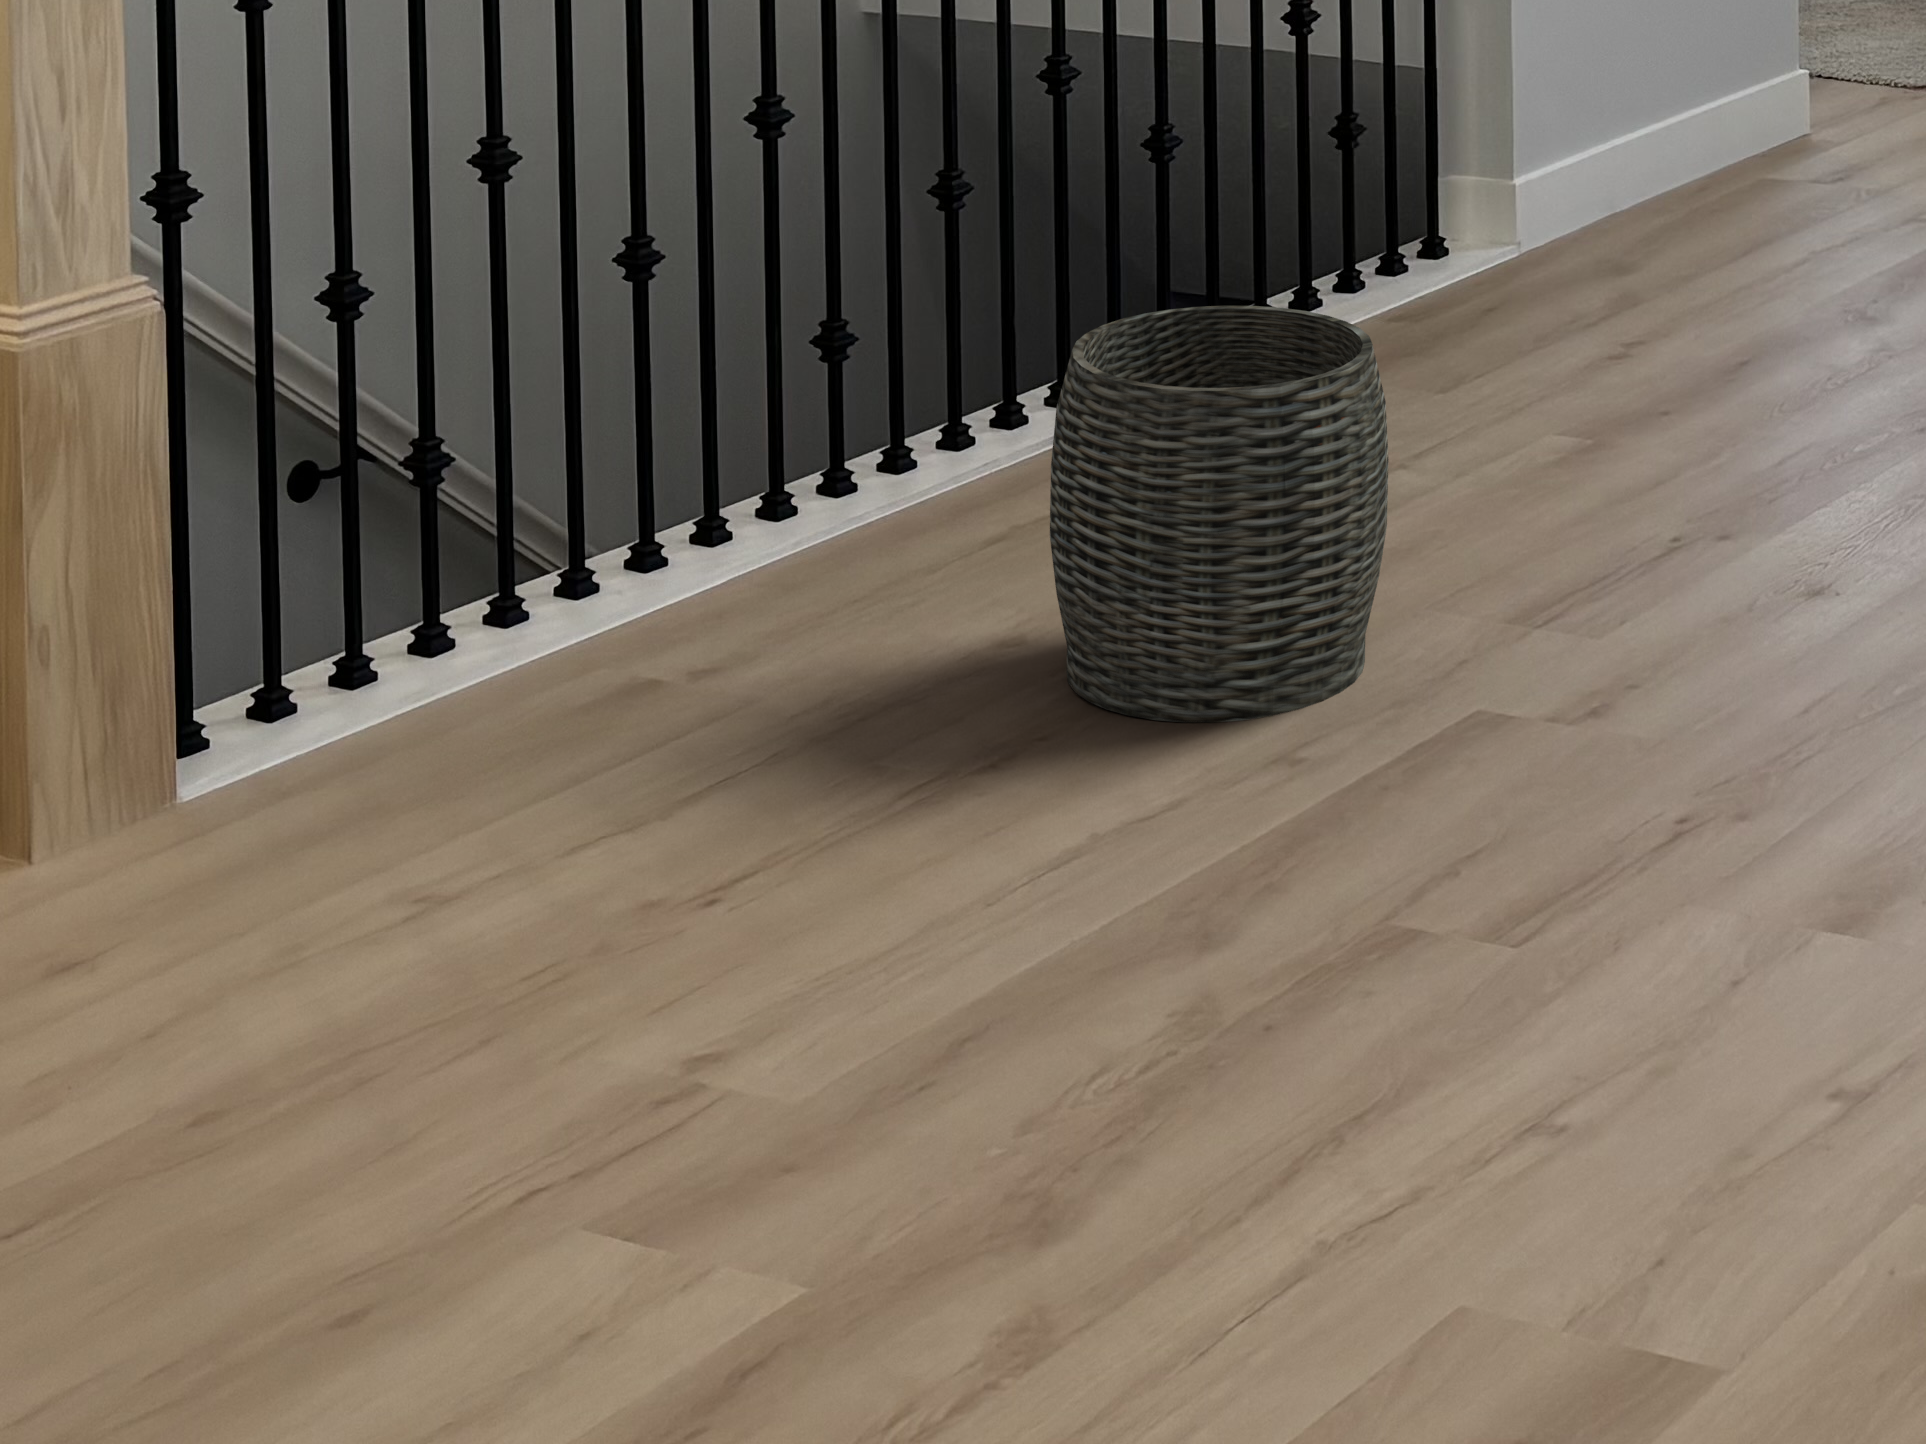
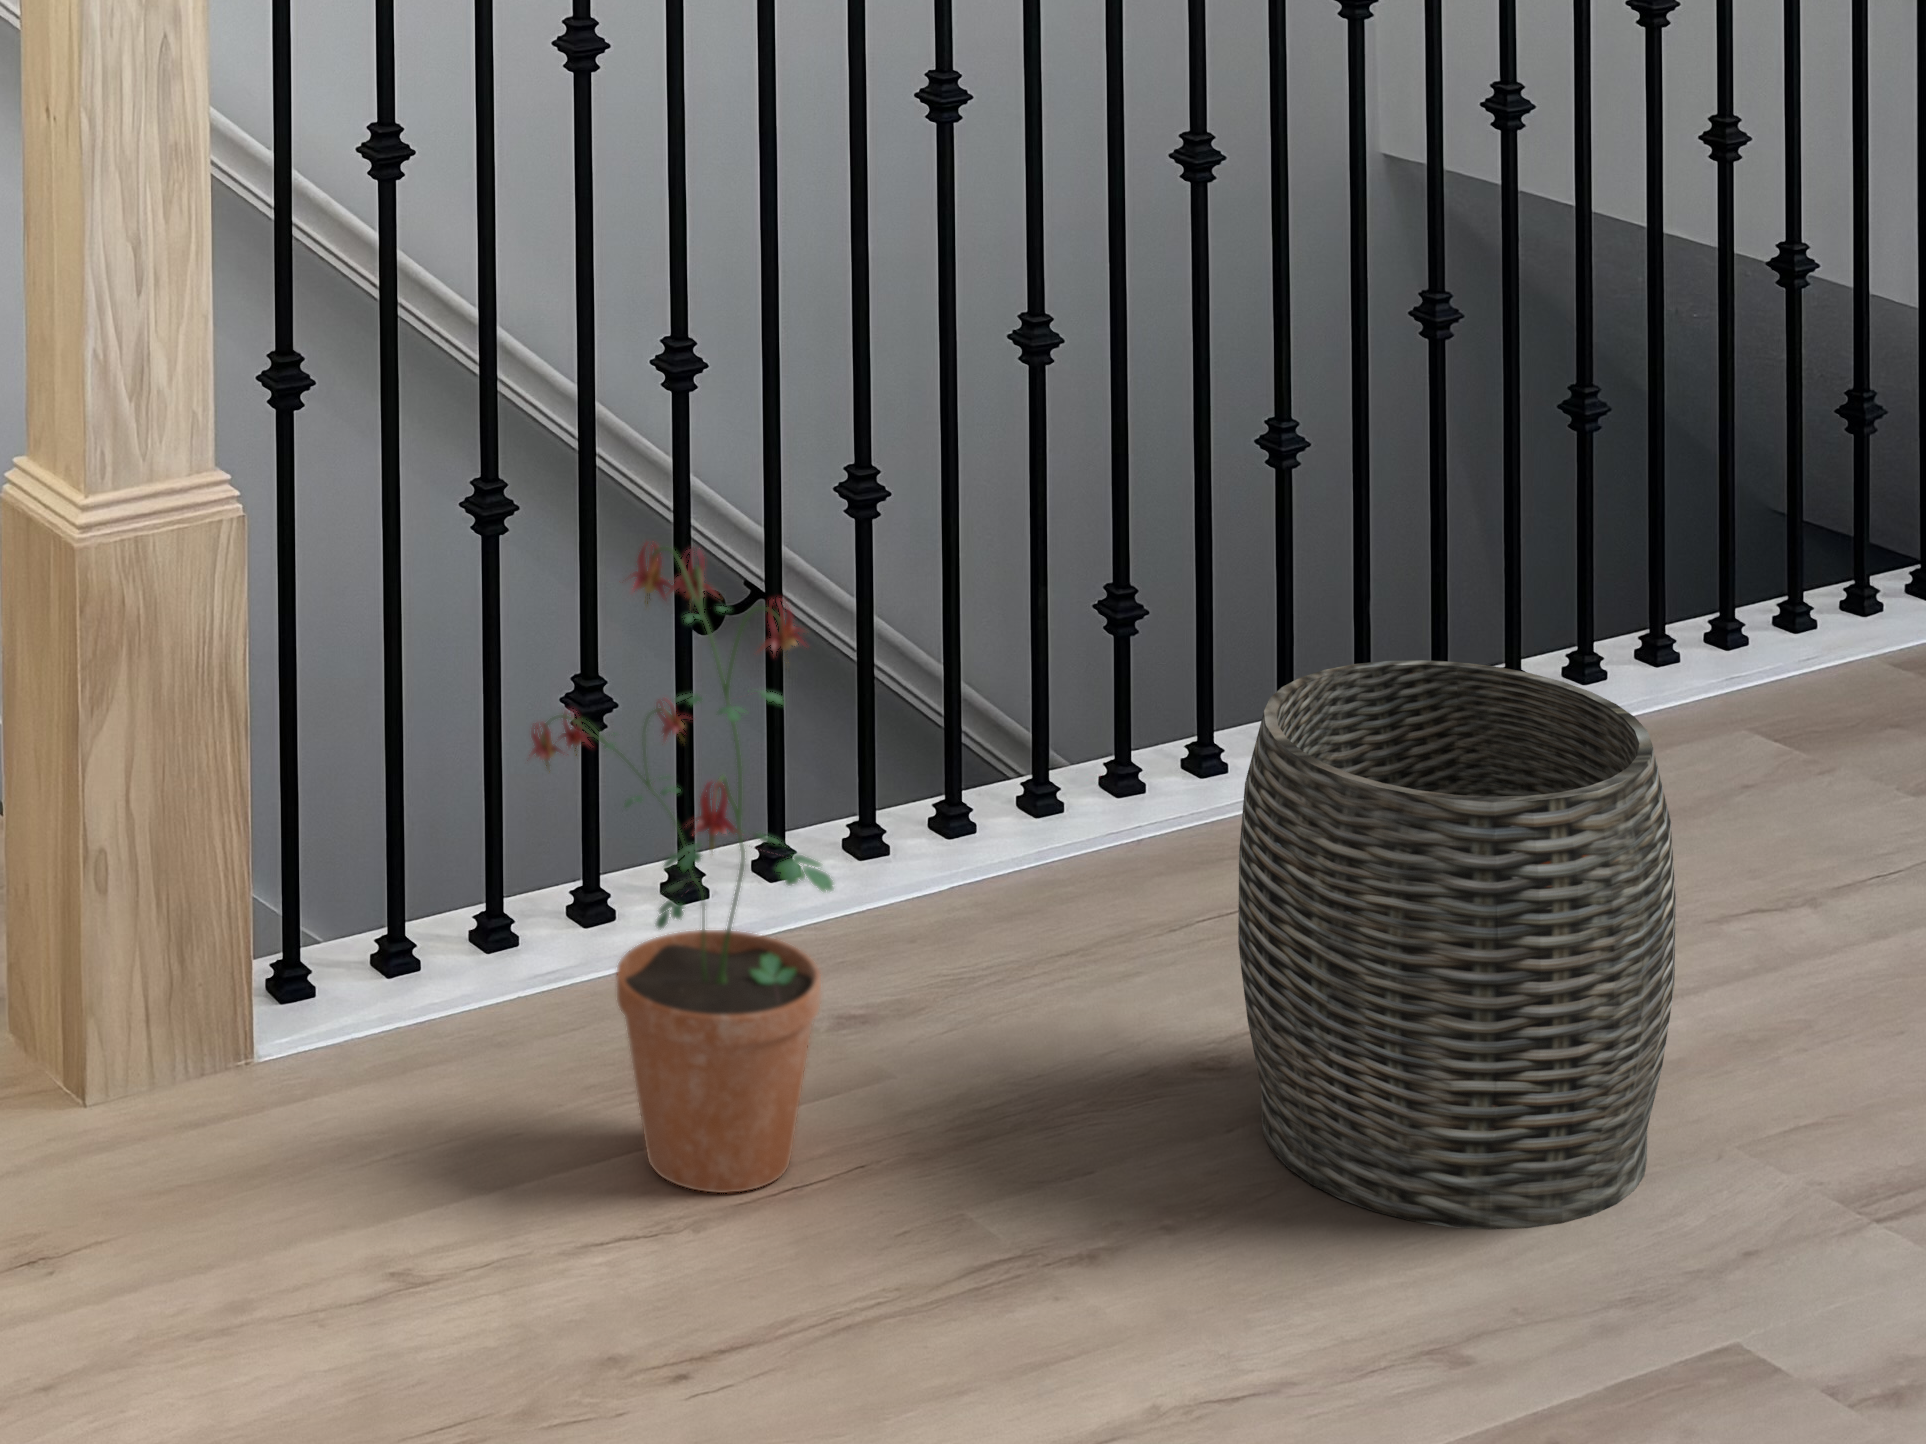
potted plant: none [467,286,766,821] -> present [529,543,834,1193]

